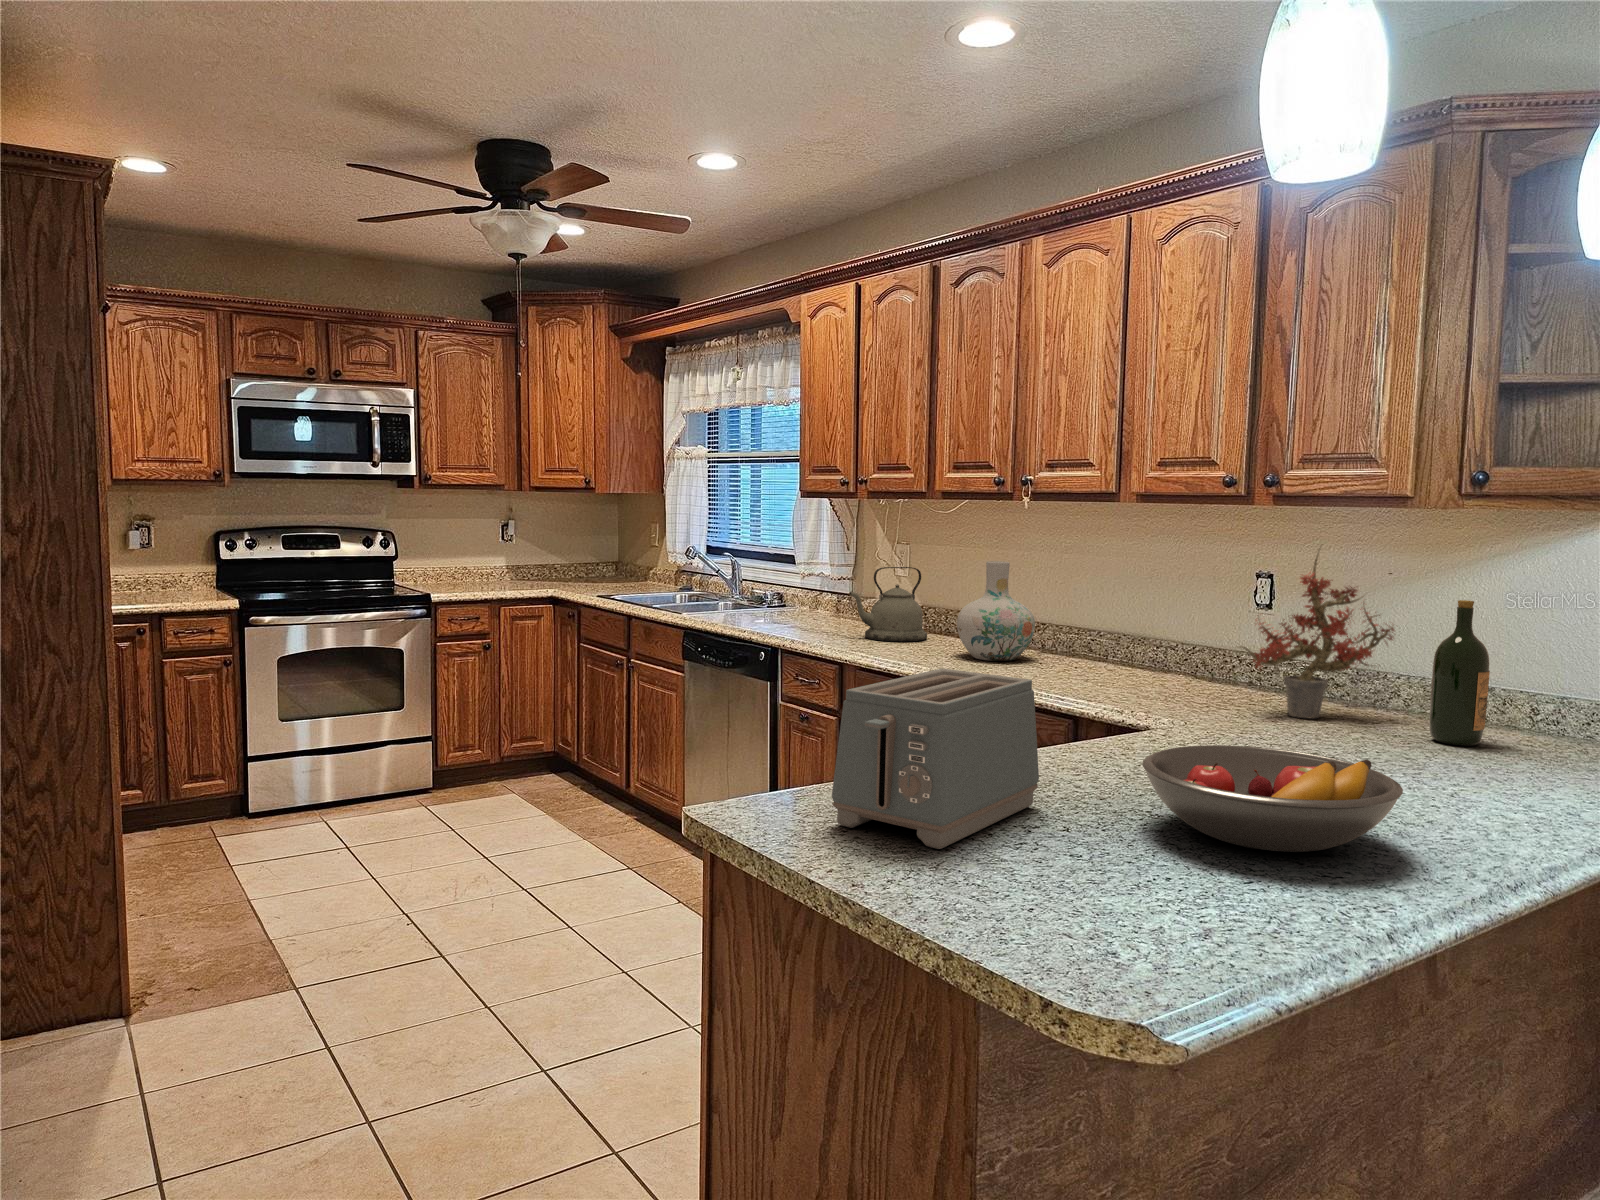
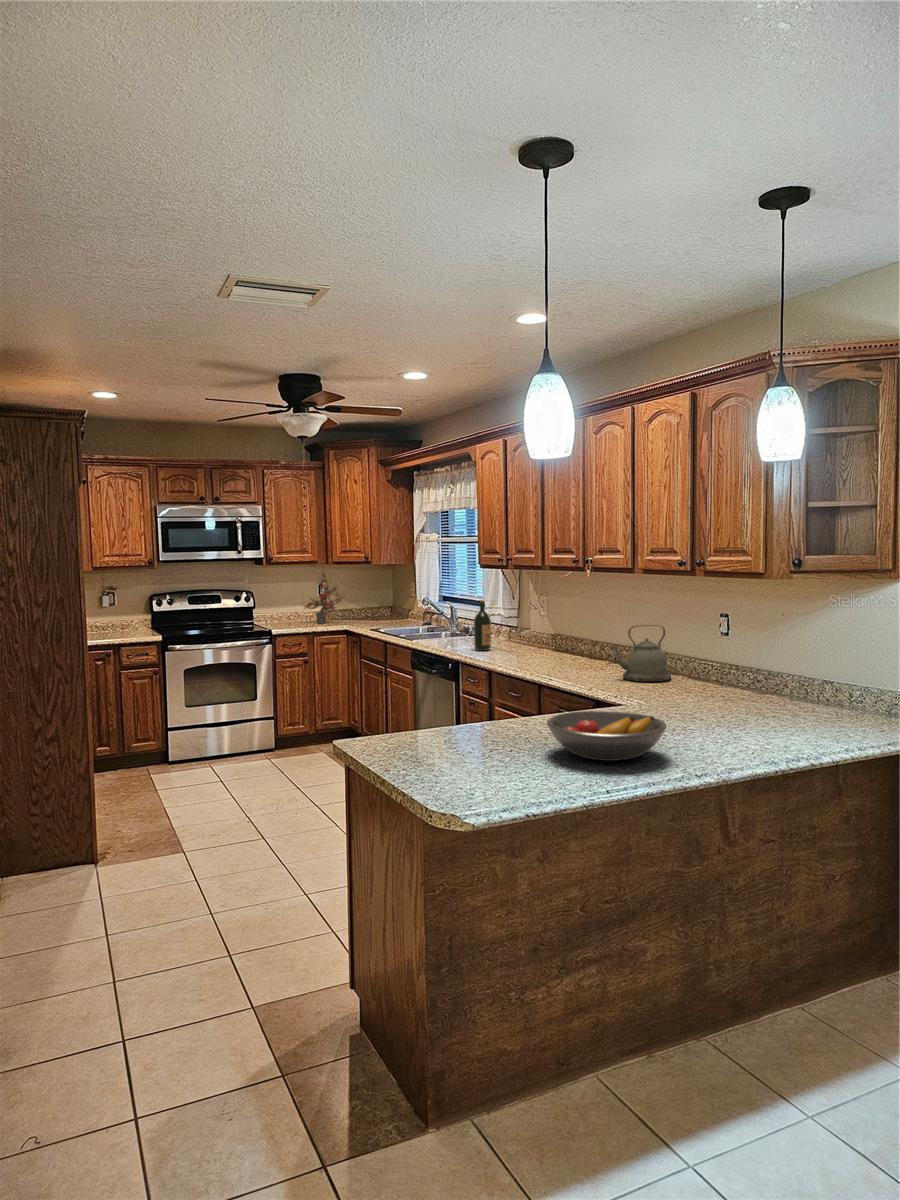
potted plant: present [1239,553,1395,718] -> present [305,583,342,623]
vase: present [957,561,1035,661] -> none [556,608,603,668]
kettle: present [849,567,927,642] -> present [610,625,671,682]
wine bottle: present [1429,600,1490,746] -> present [474,600,491,651]
toaster: present [832,669,1039,849] -> none [397,673,508,758]

